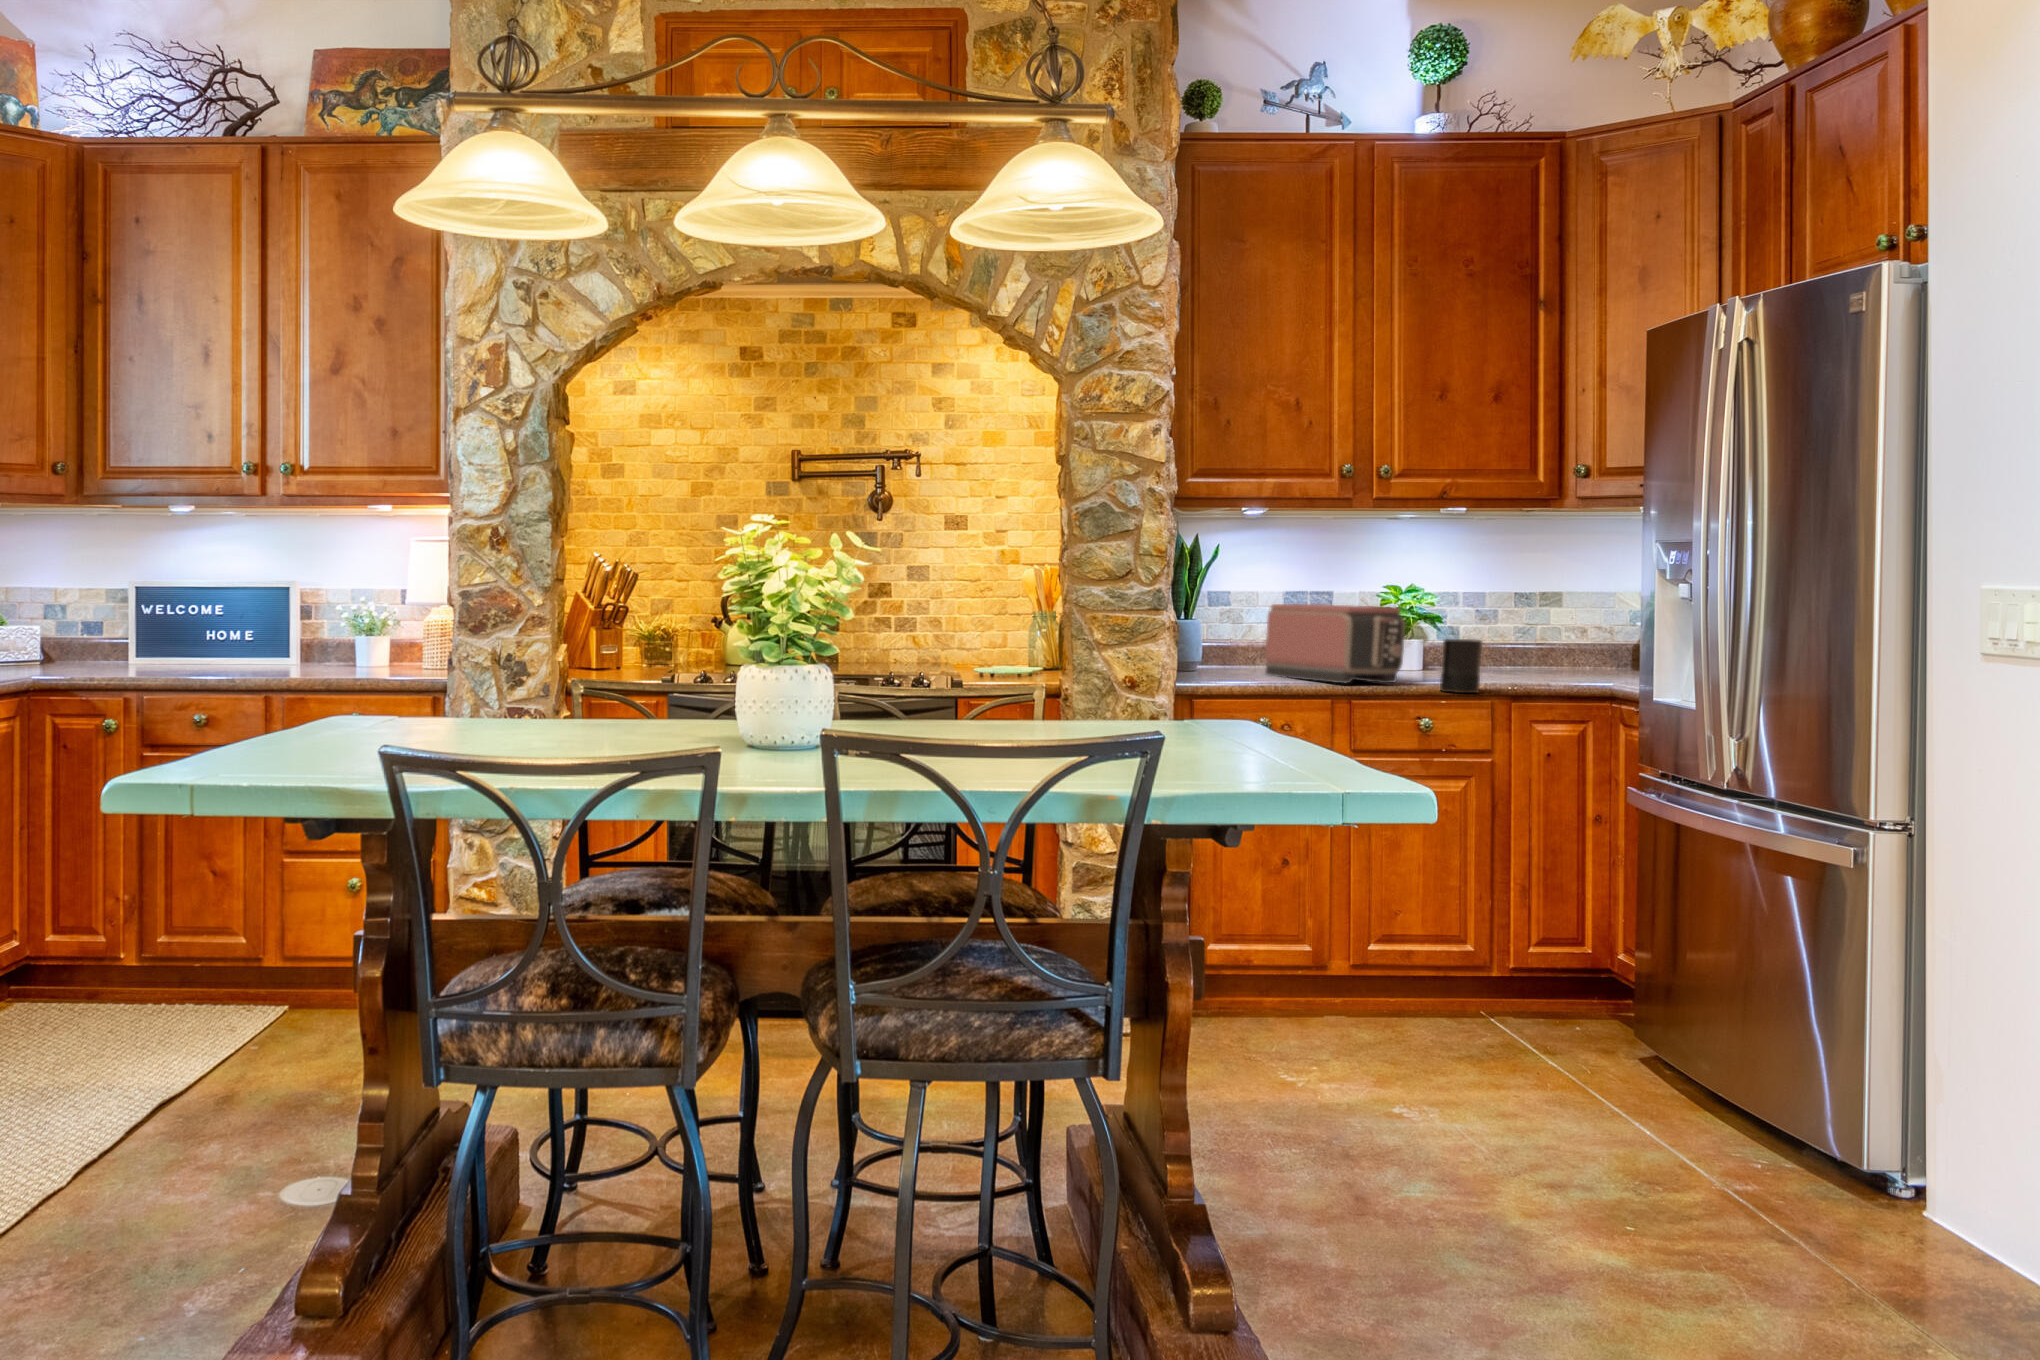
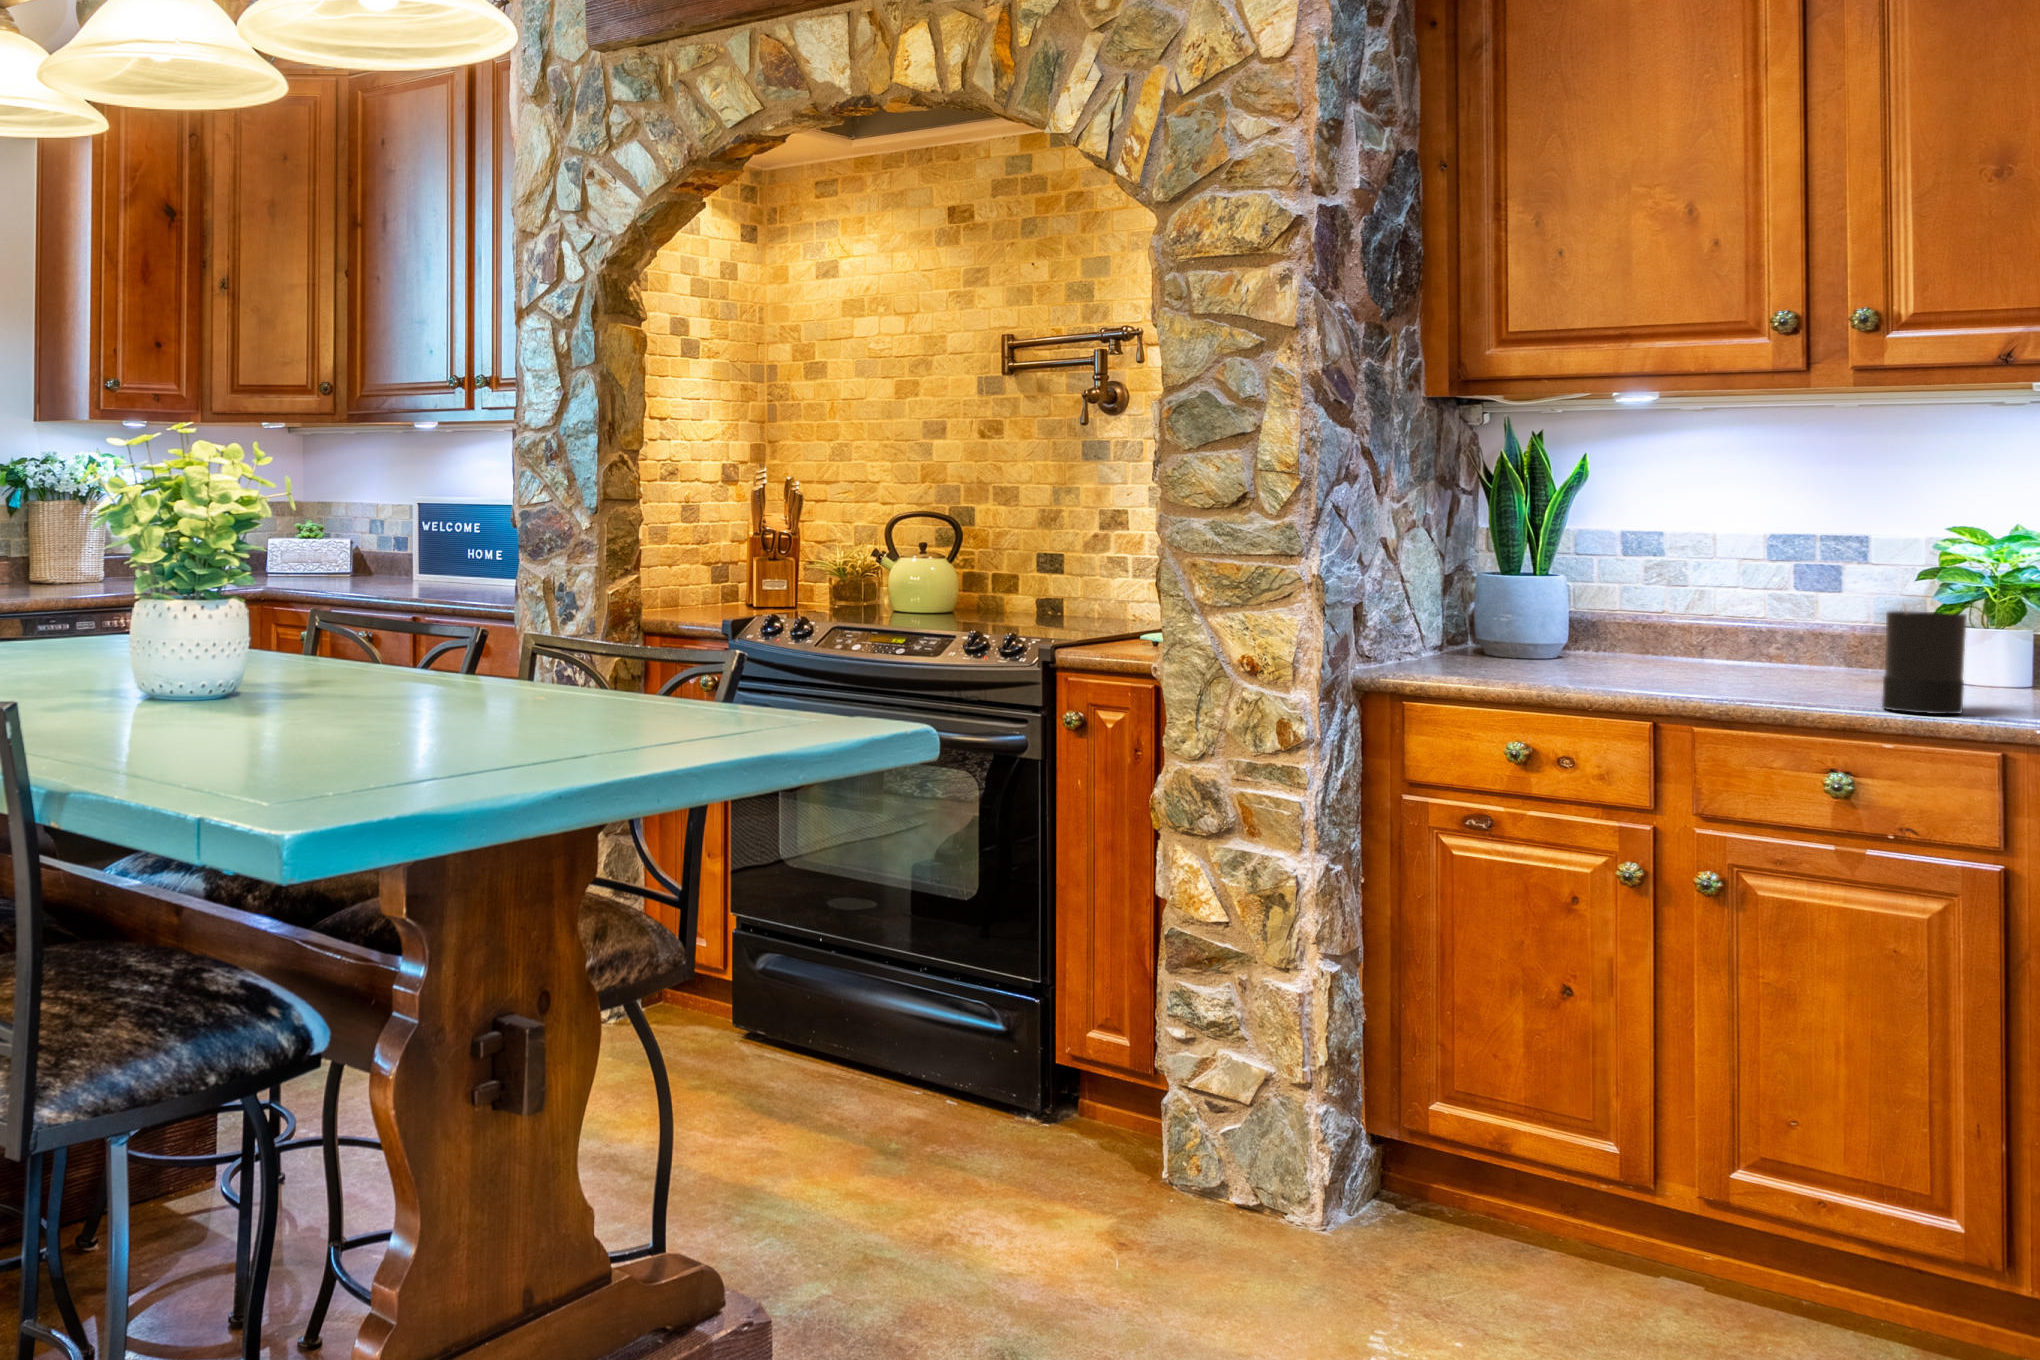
toaster: present [1265,604,1405,683] -> none [1650,549,1854,691]

